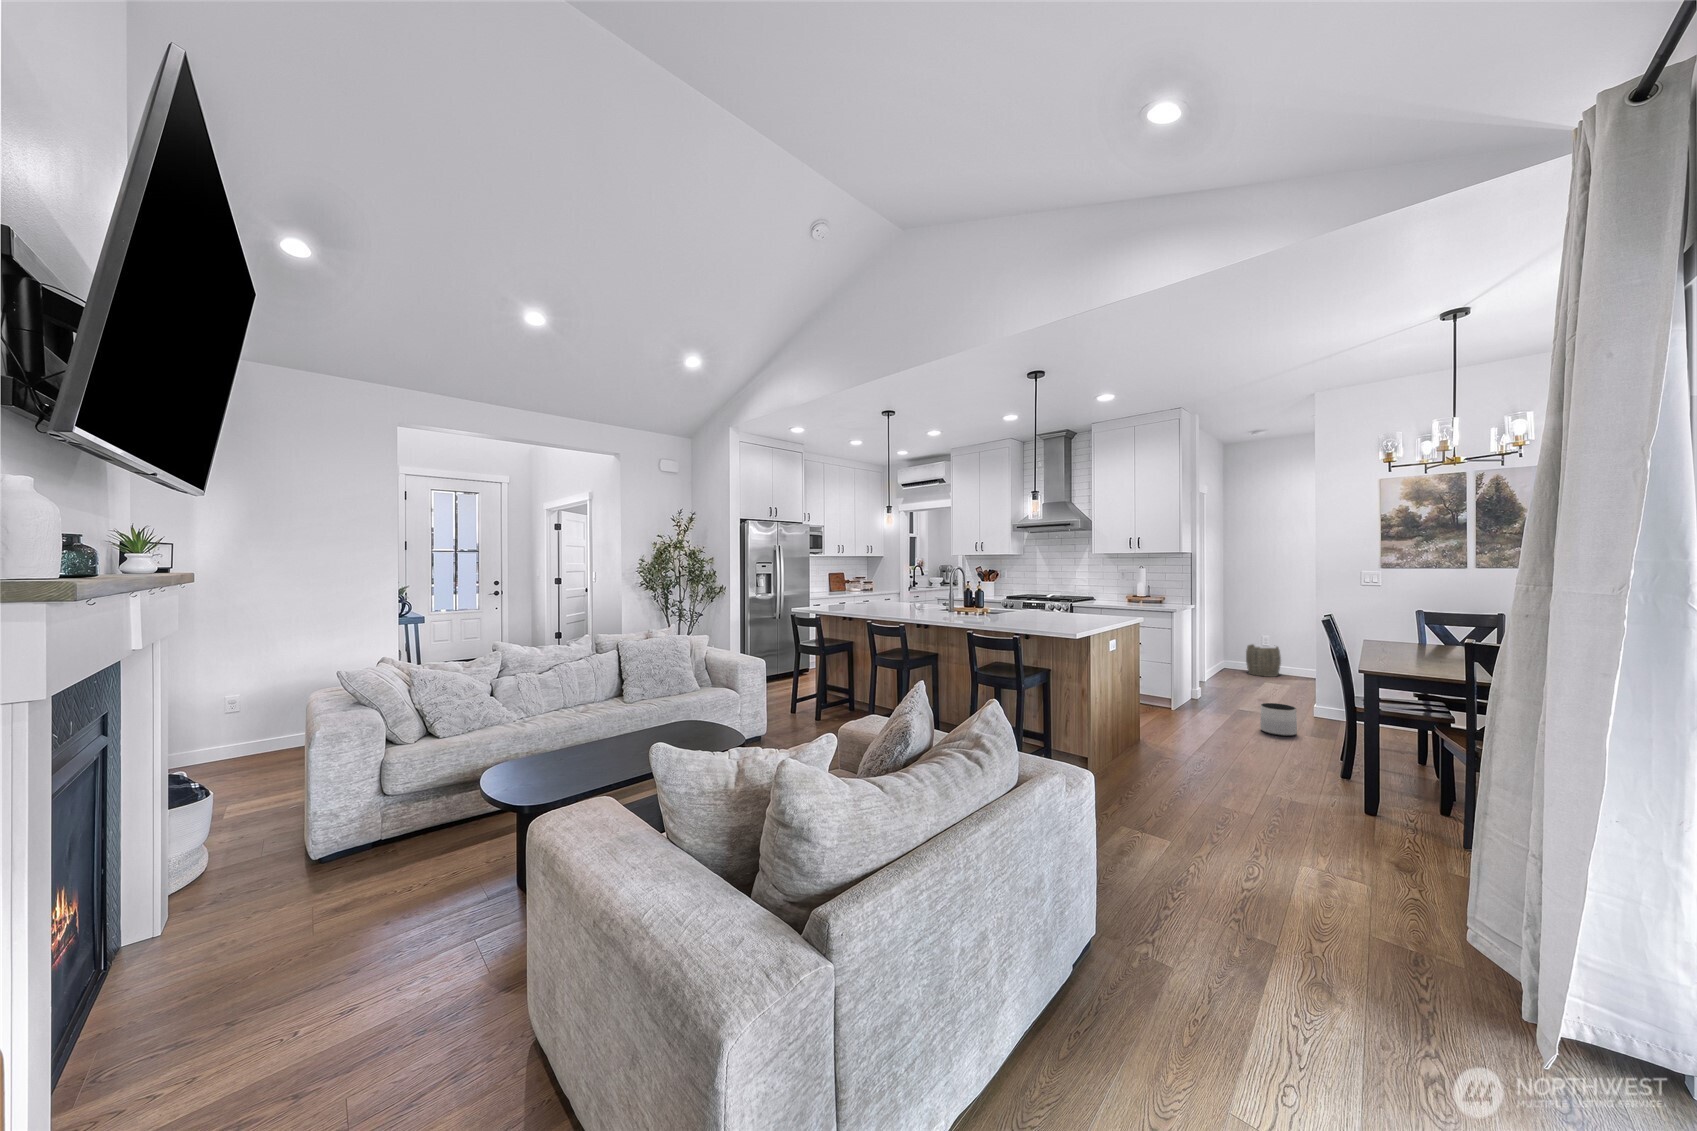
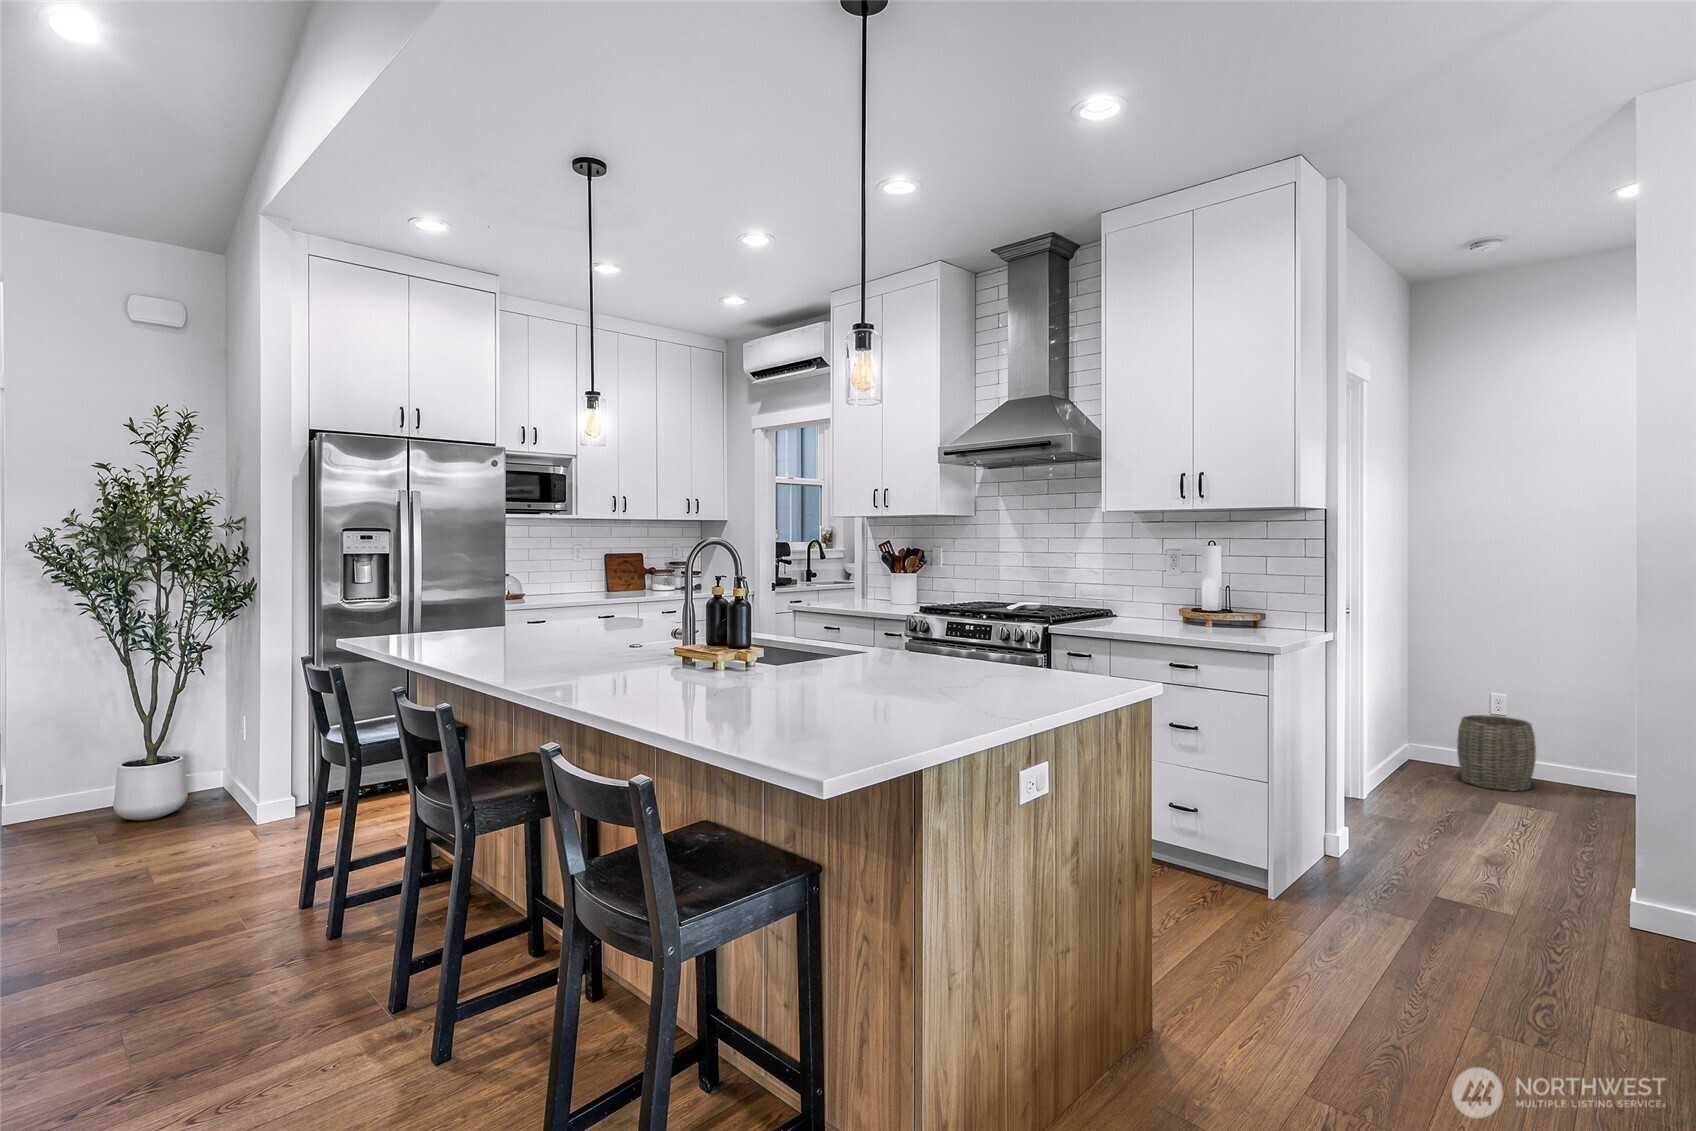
planter: present [1260,703,1297,736] -> none [1491,920,1598,1030]

